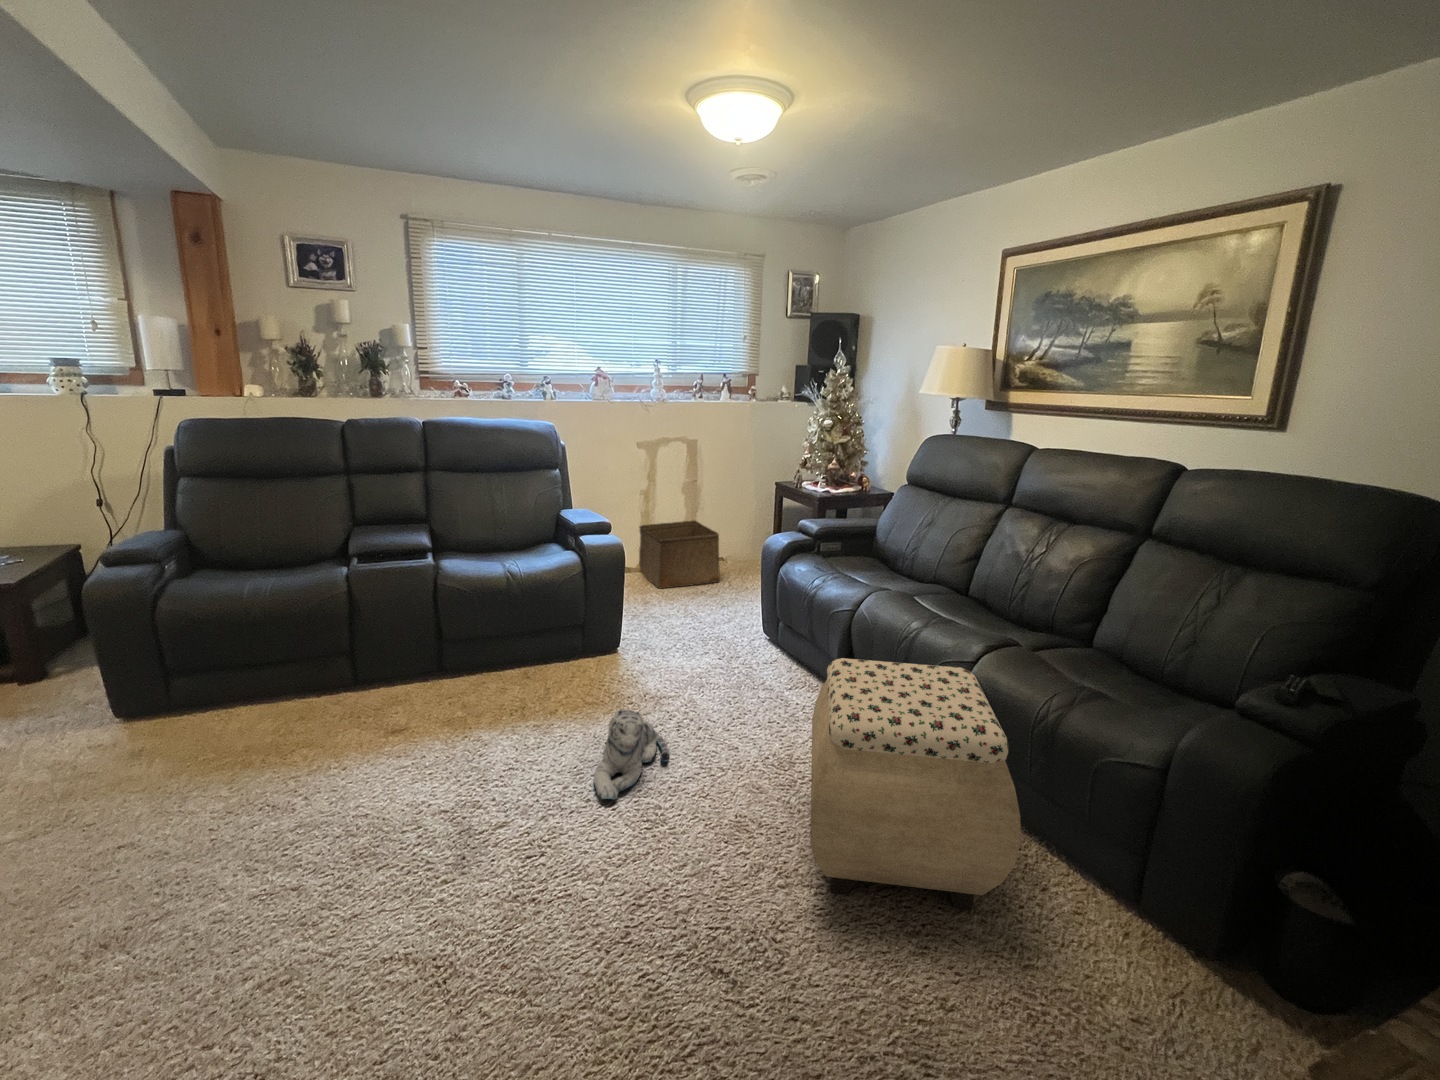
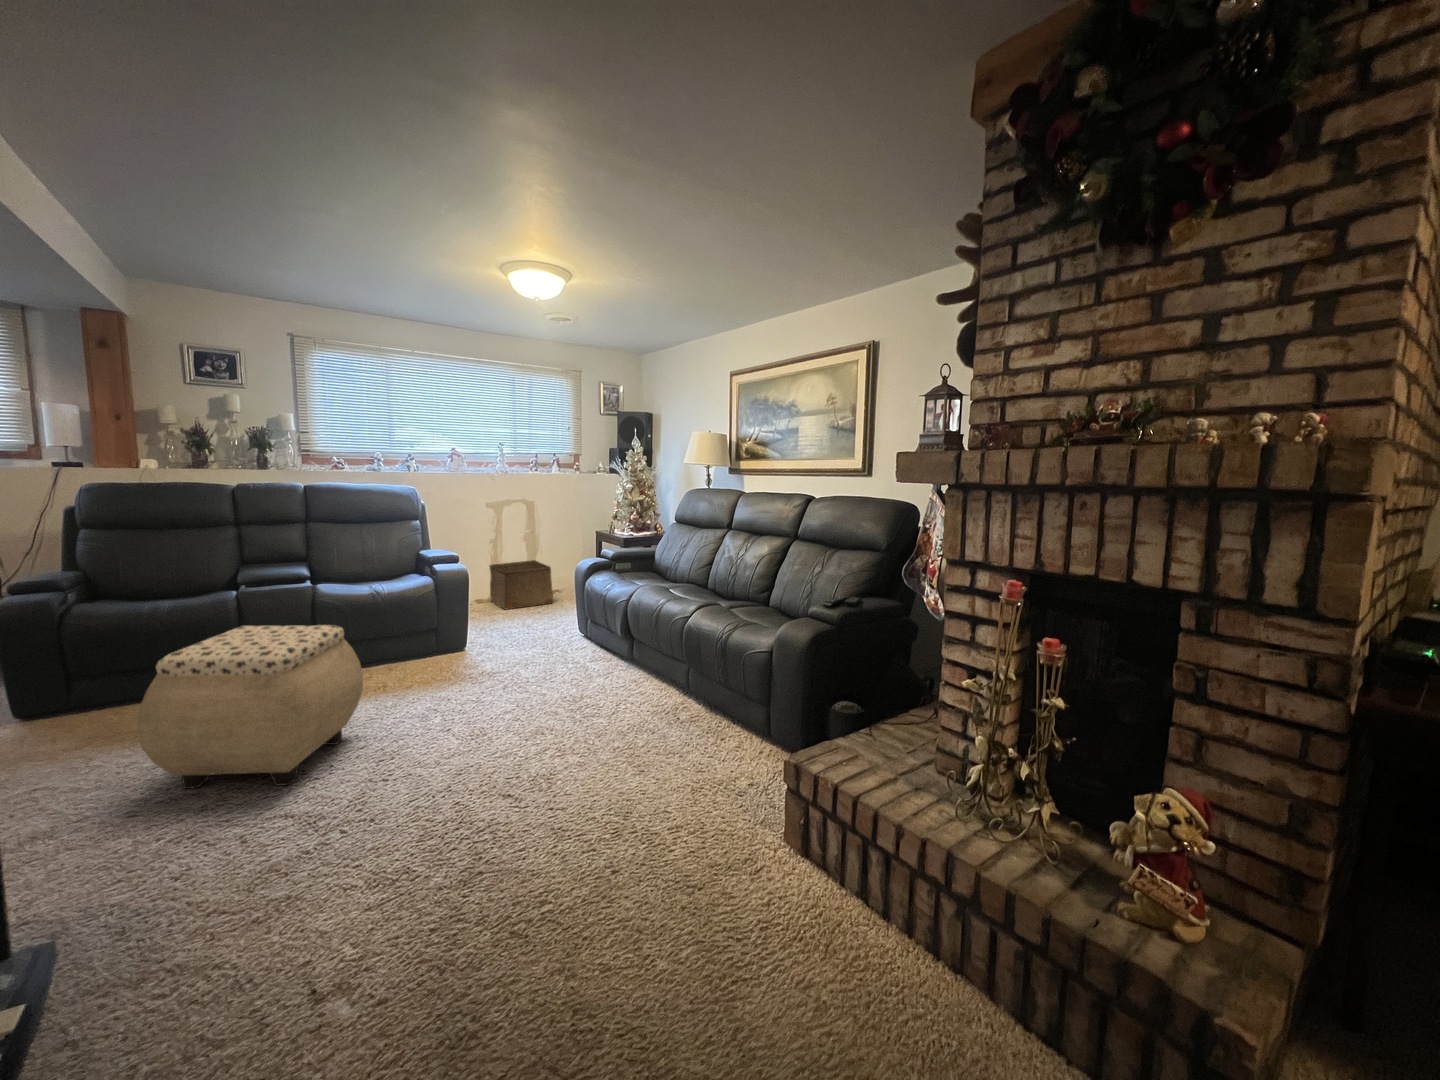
ottoman: present [811,658,1021,910] -> present [137,625,363,789]
plush toy: present [594,709,669,799] -> none [438,664,497,723]

